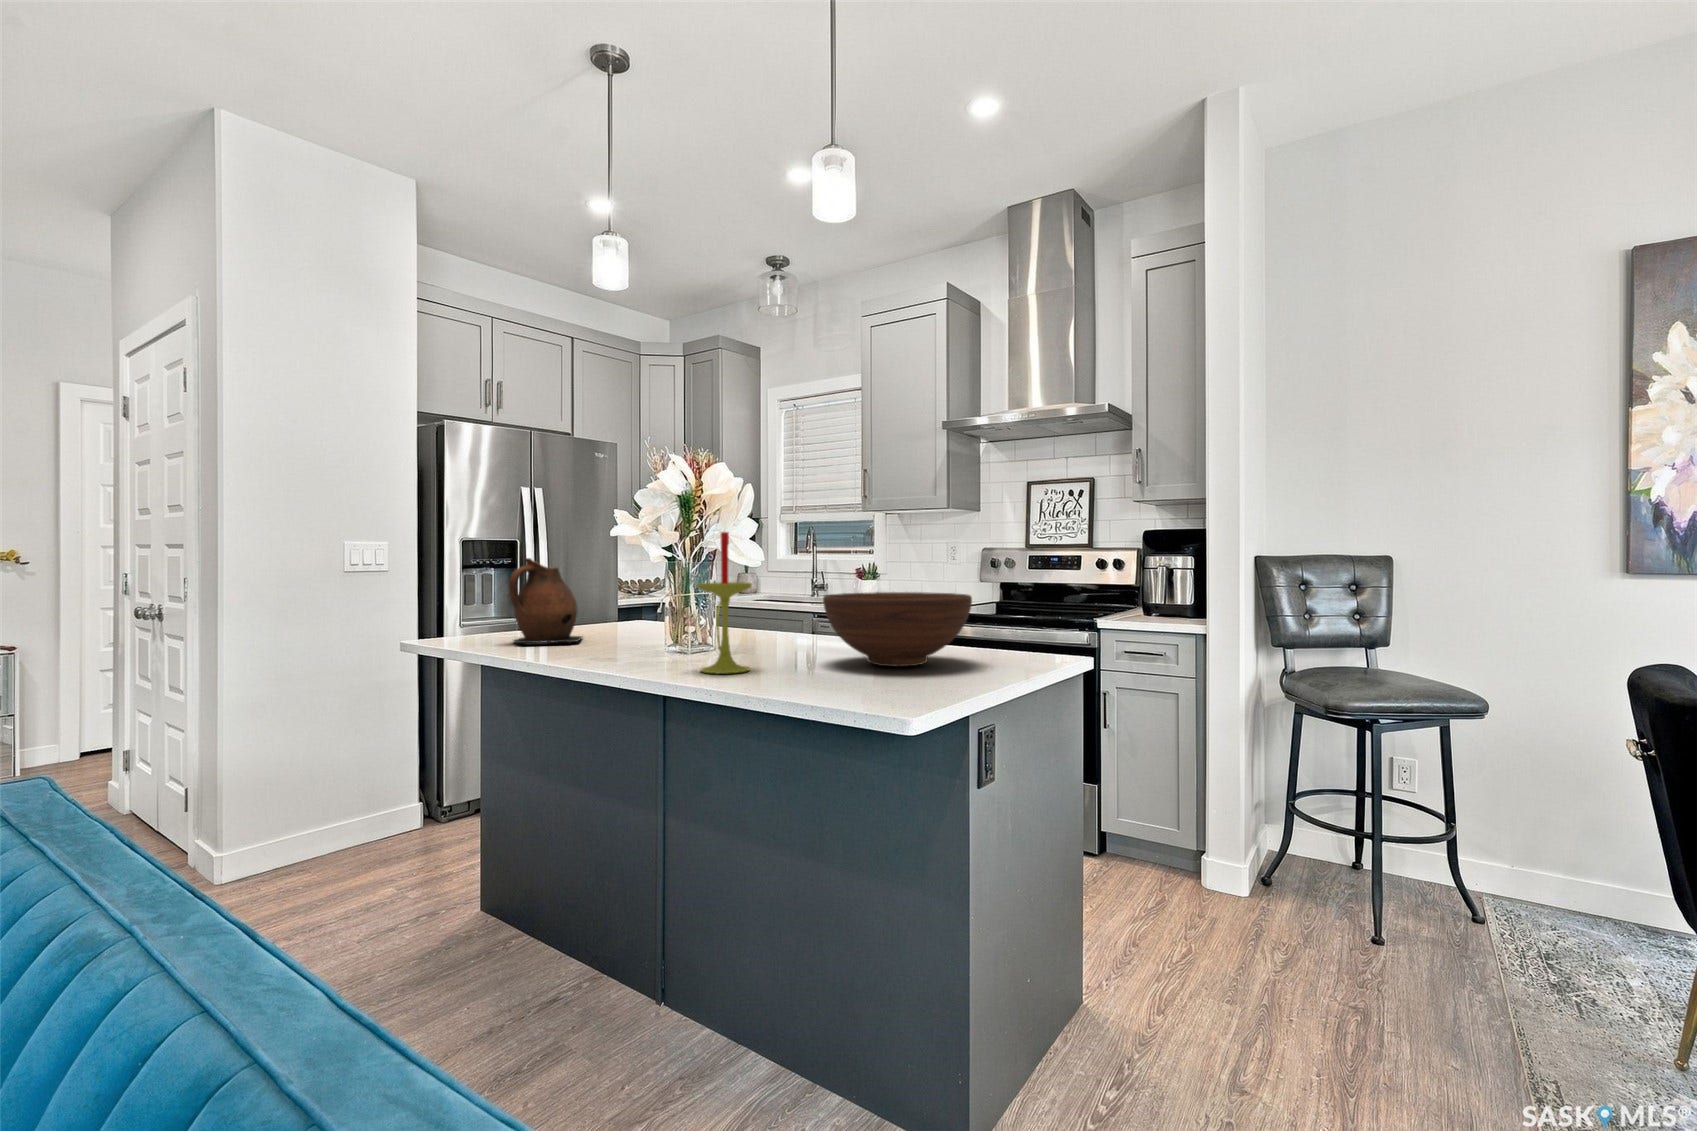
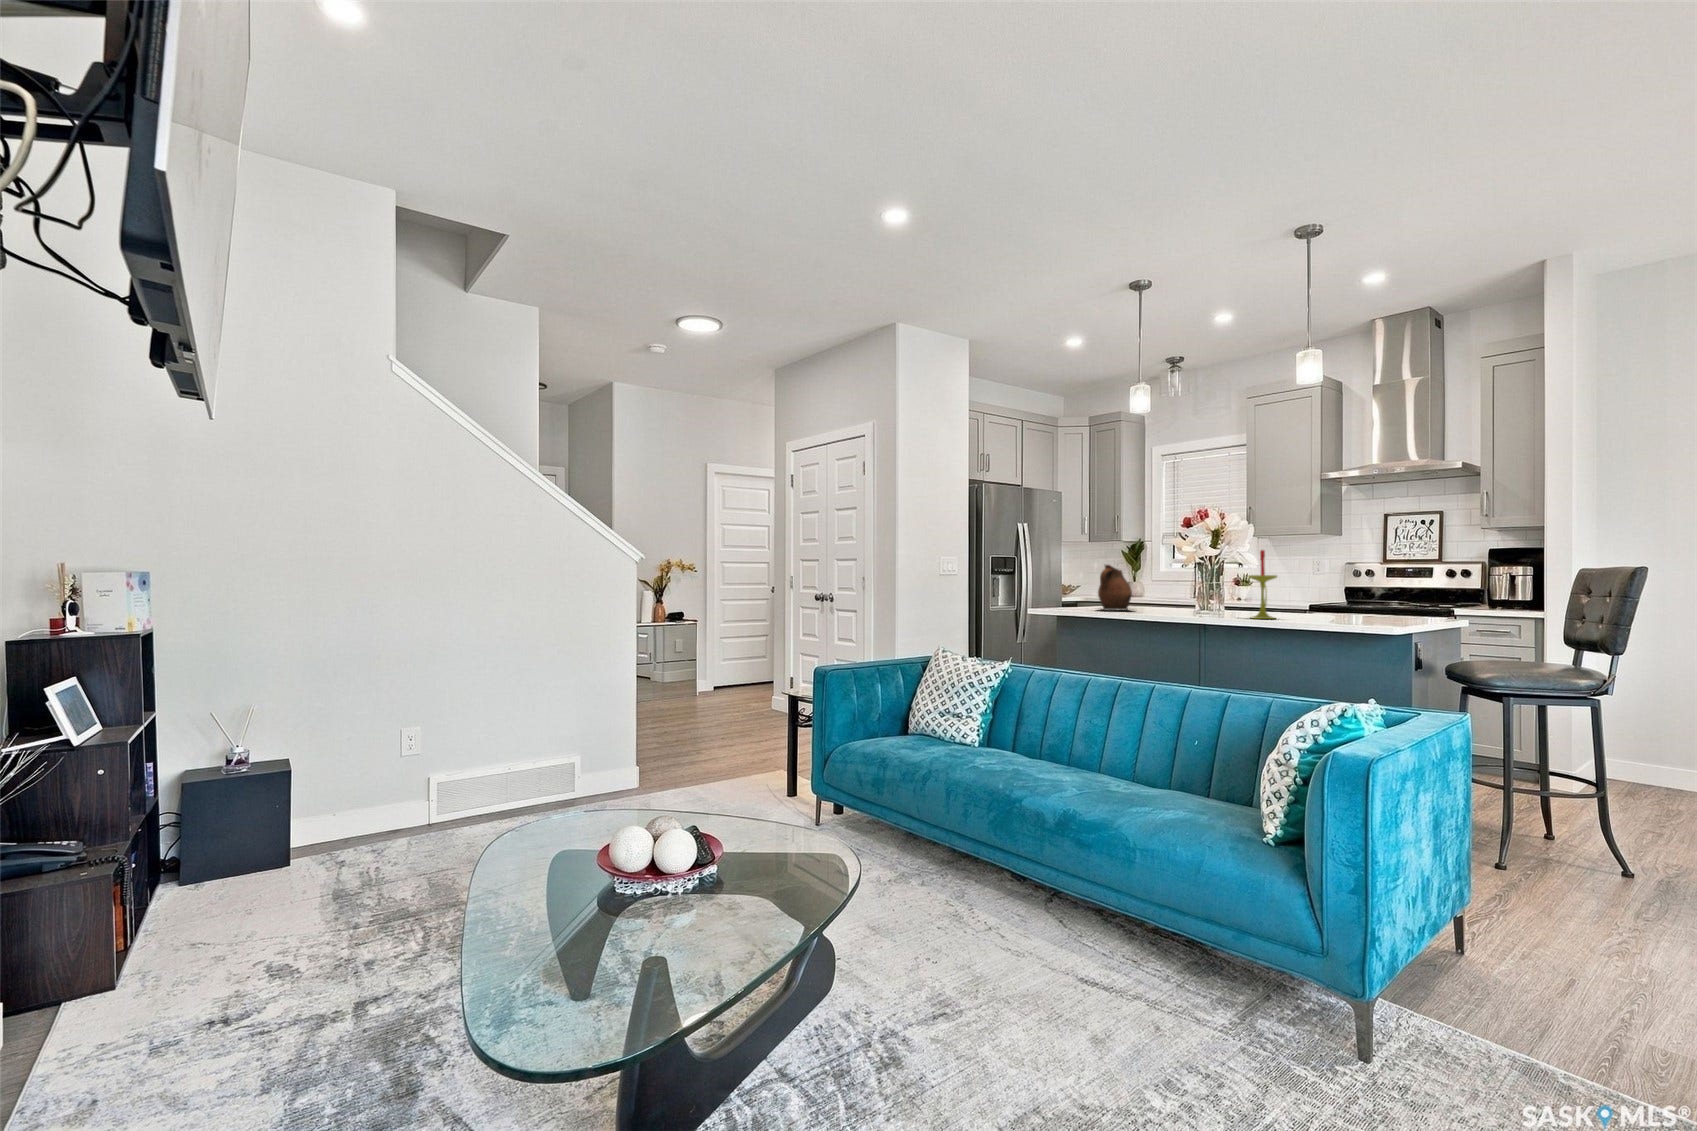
fruit bowl: present [823,592,972,667] -> none [1310,583,1400,619]

